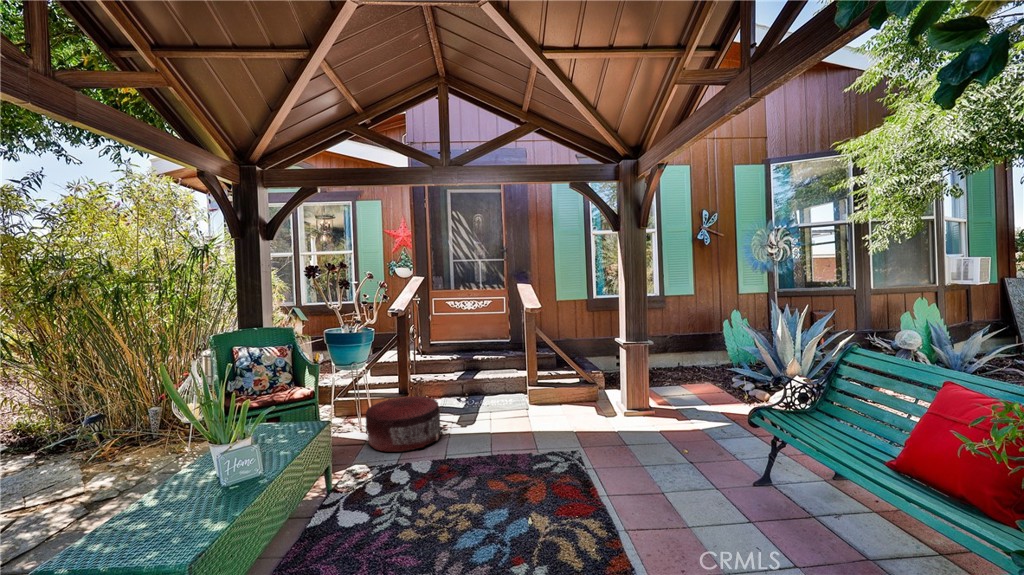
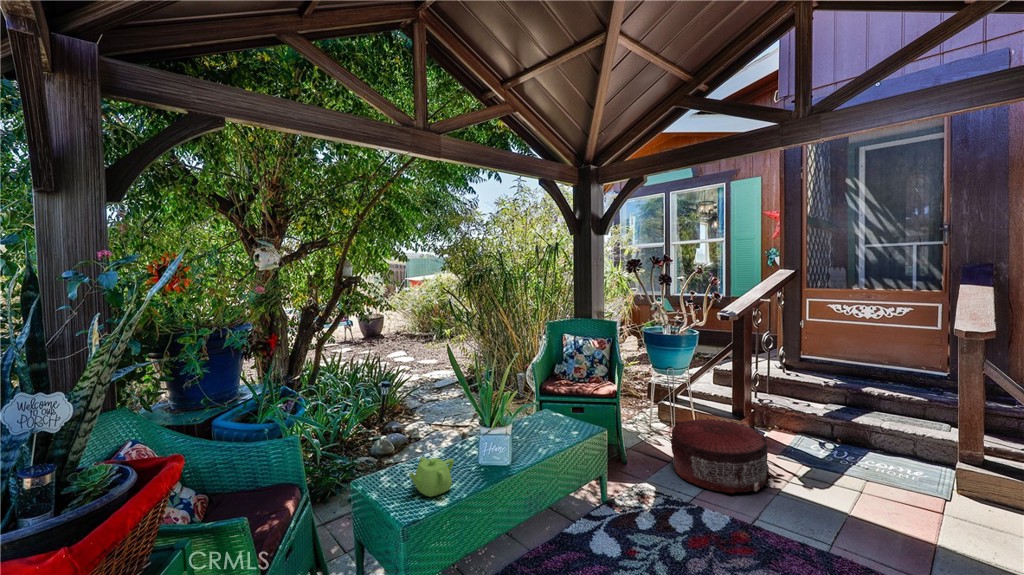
teapot: none [159,479,221,526] -> present [409,457,454,497]

